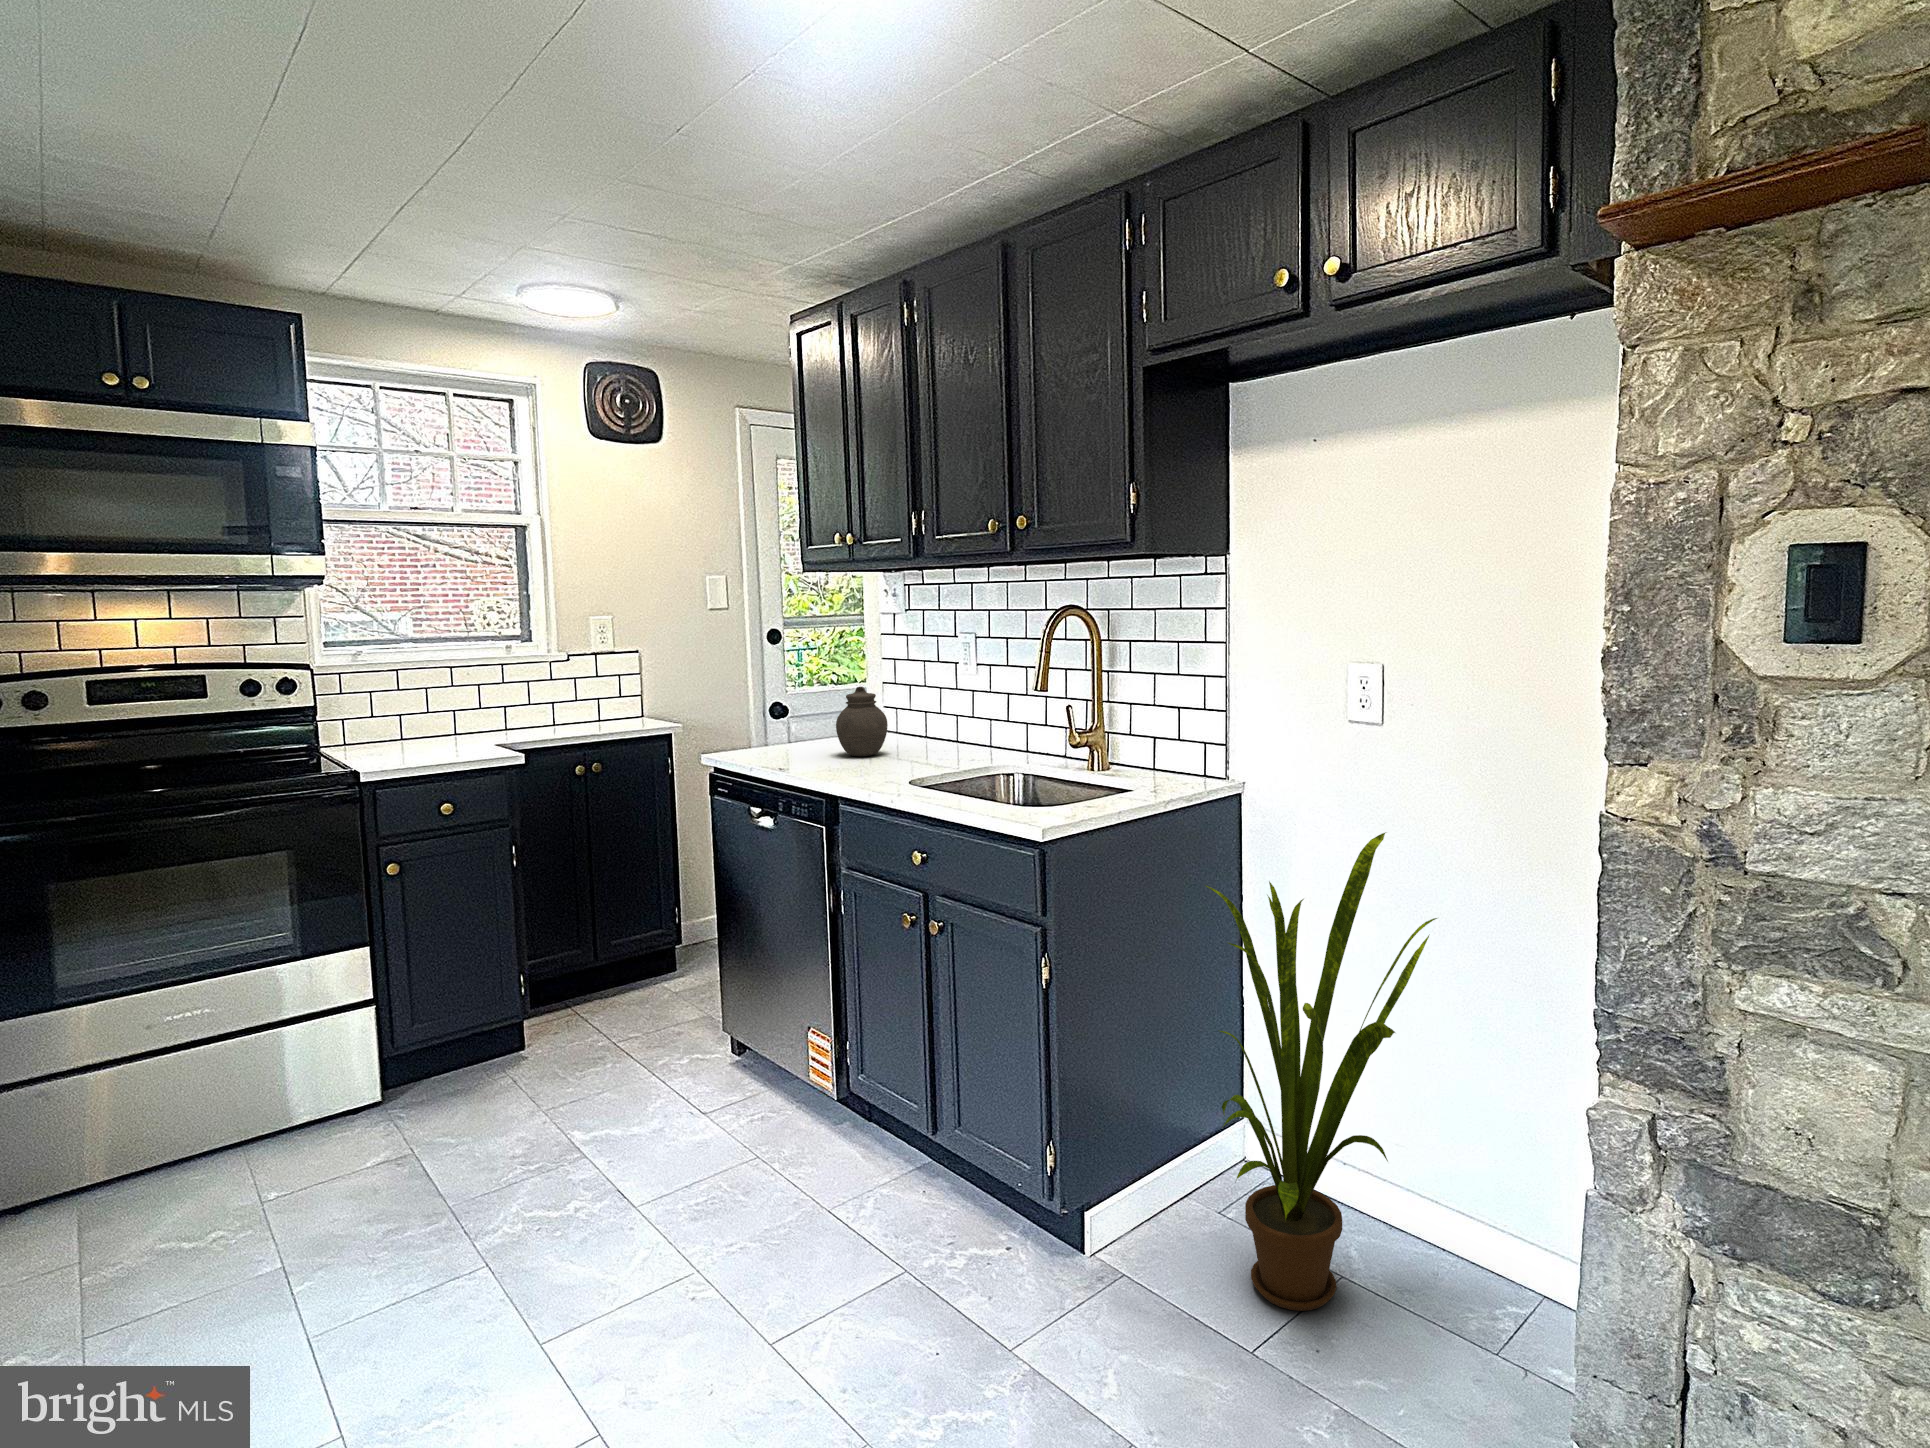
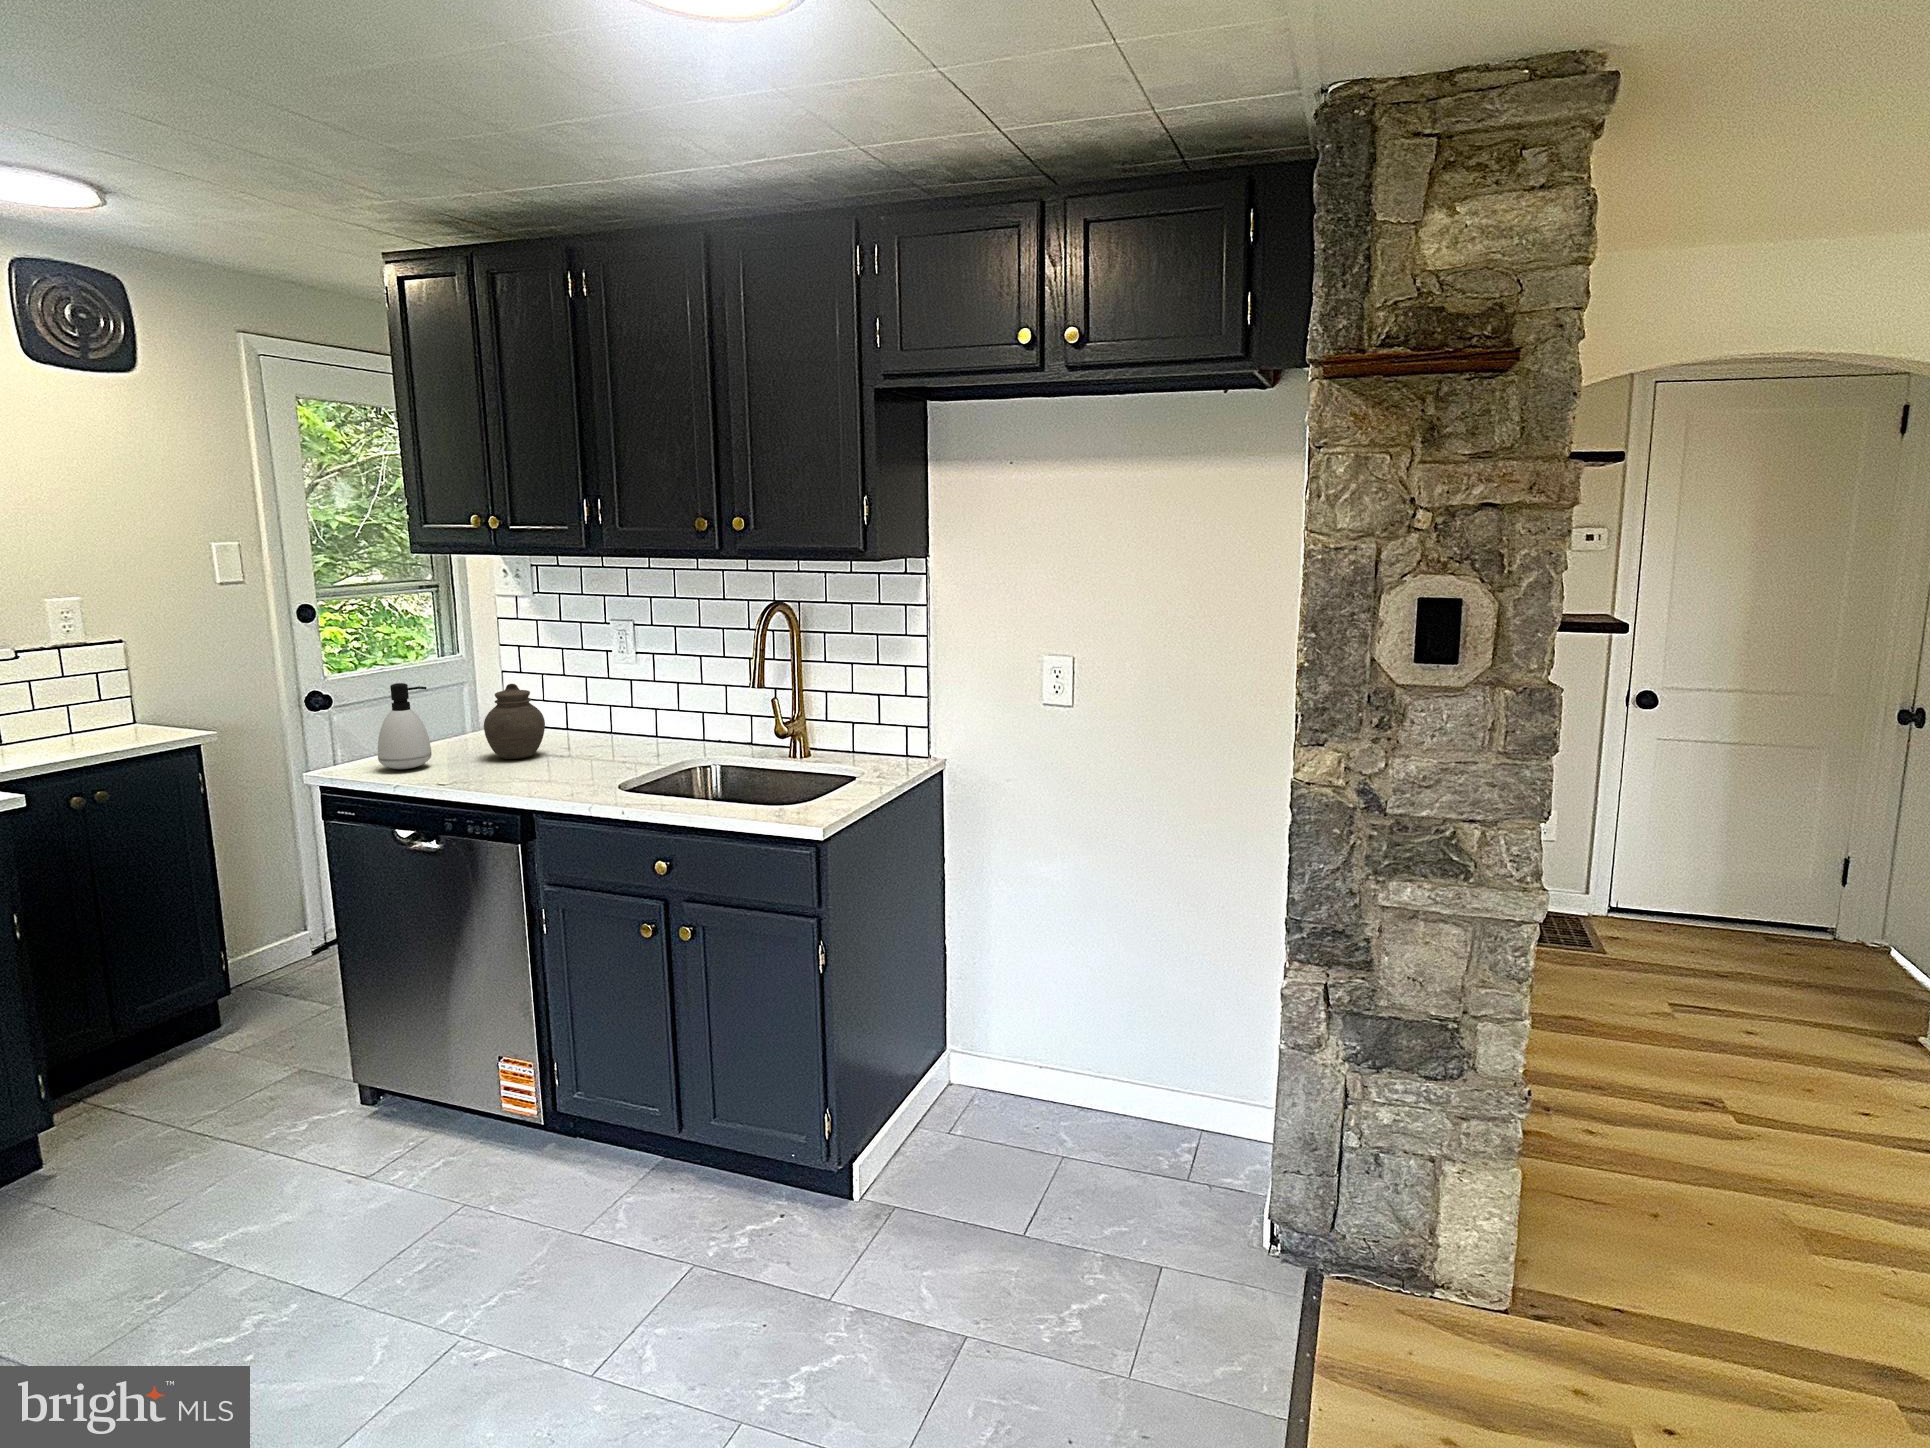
soap dispenser: none [752,681,793,757] -> present [378,683,432,769]
house plant: present [1205,832,1437,1311] -> none [933,794,1135,1192]

